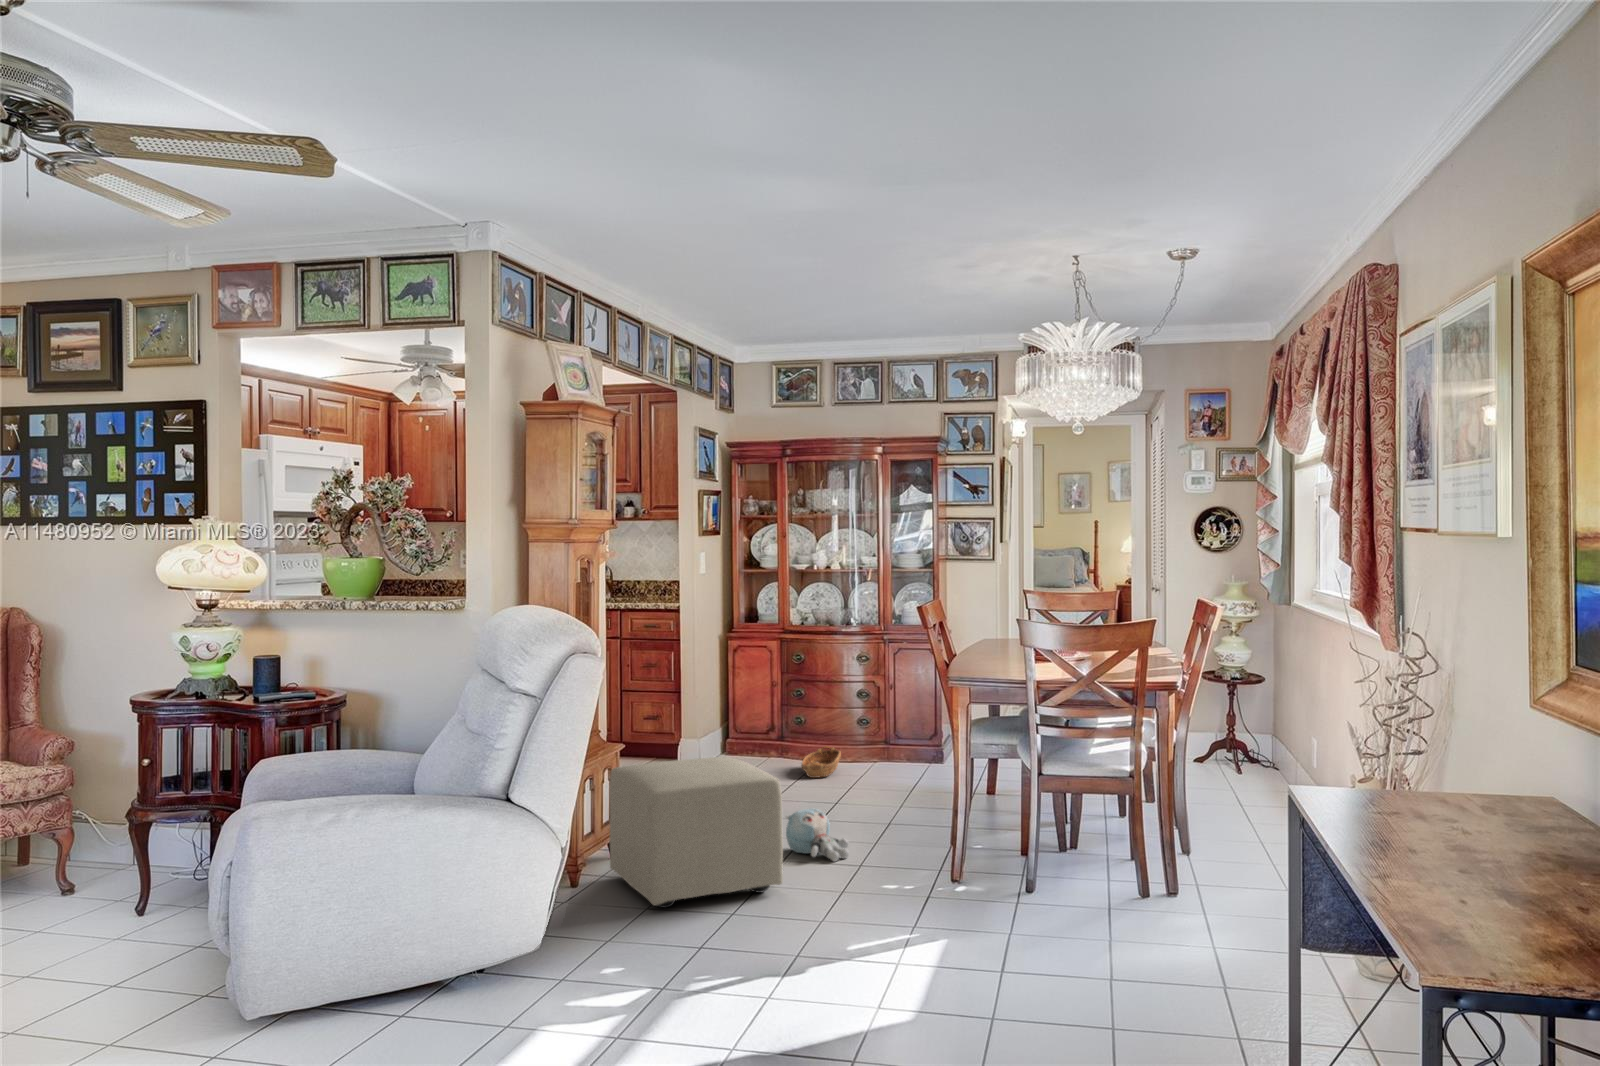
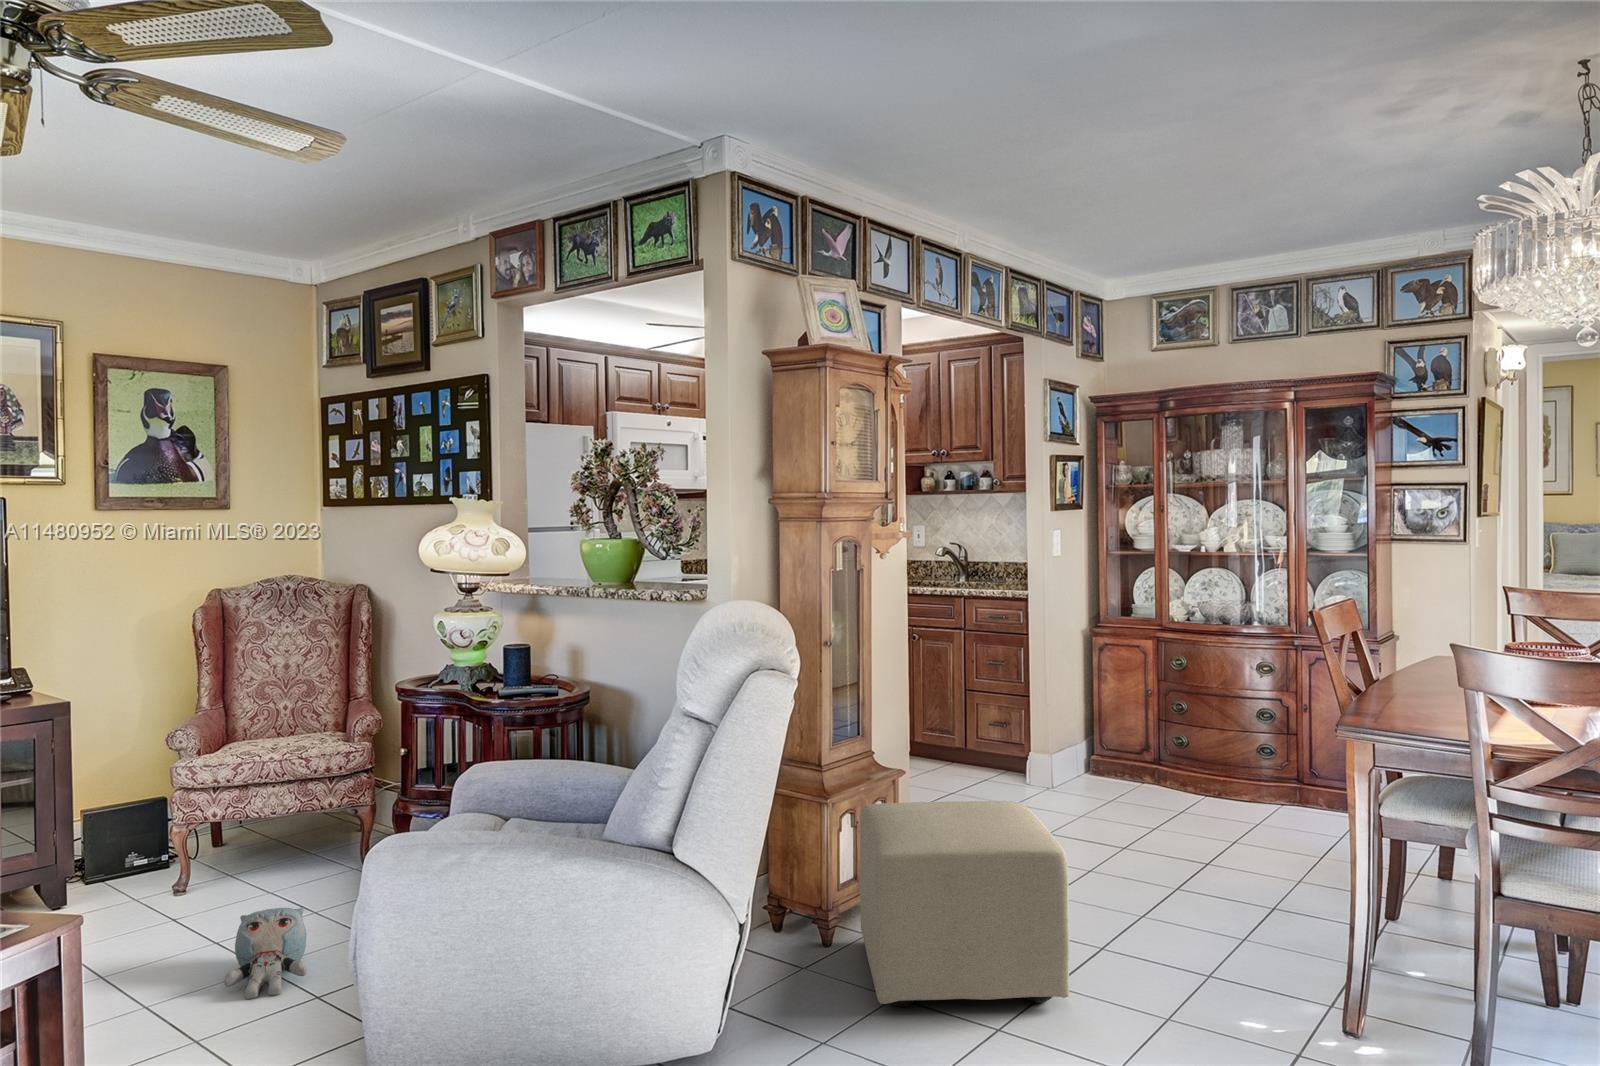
basket: present [801,746,841,778] -> none [1162,770,1239,820]
plush toy: present [786,808,849,862] -> present [224,908,307,999]

